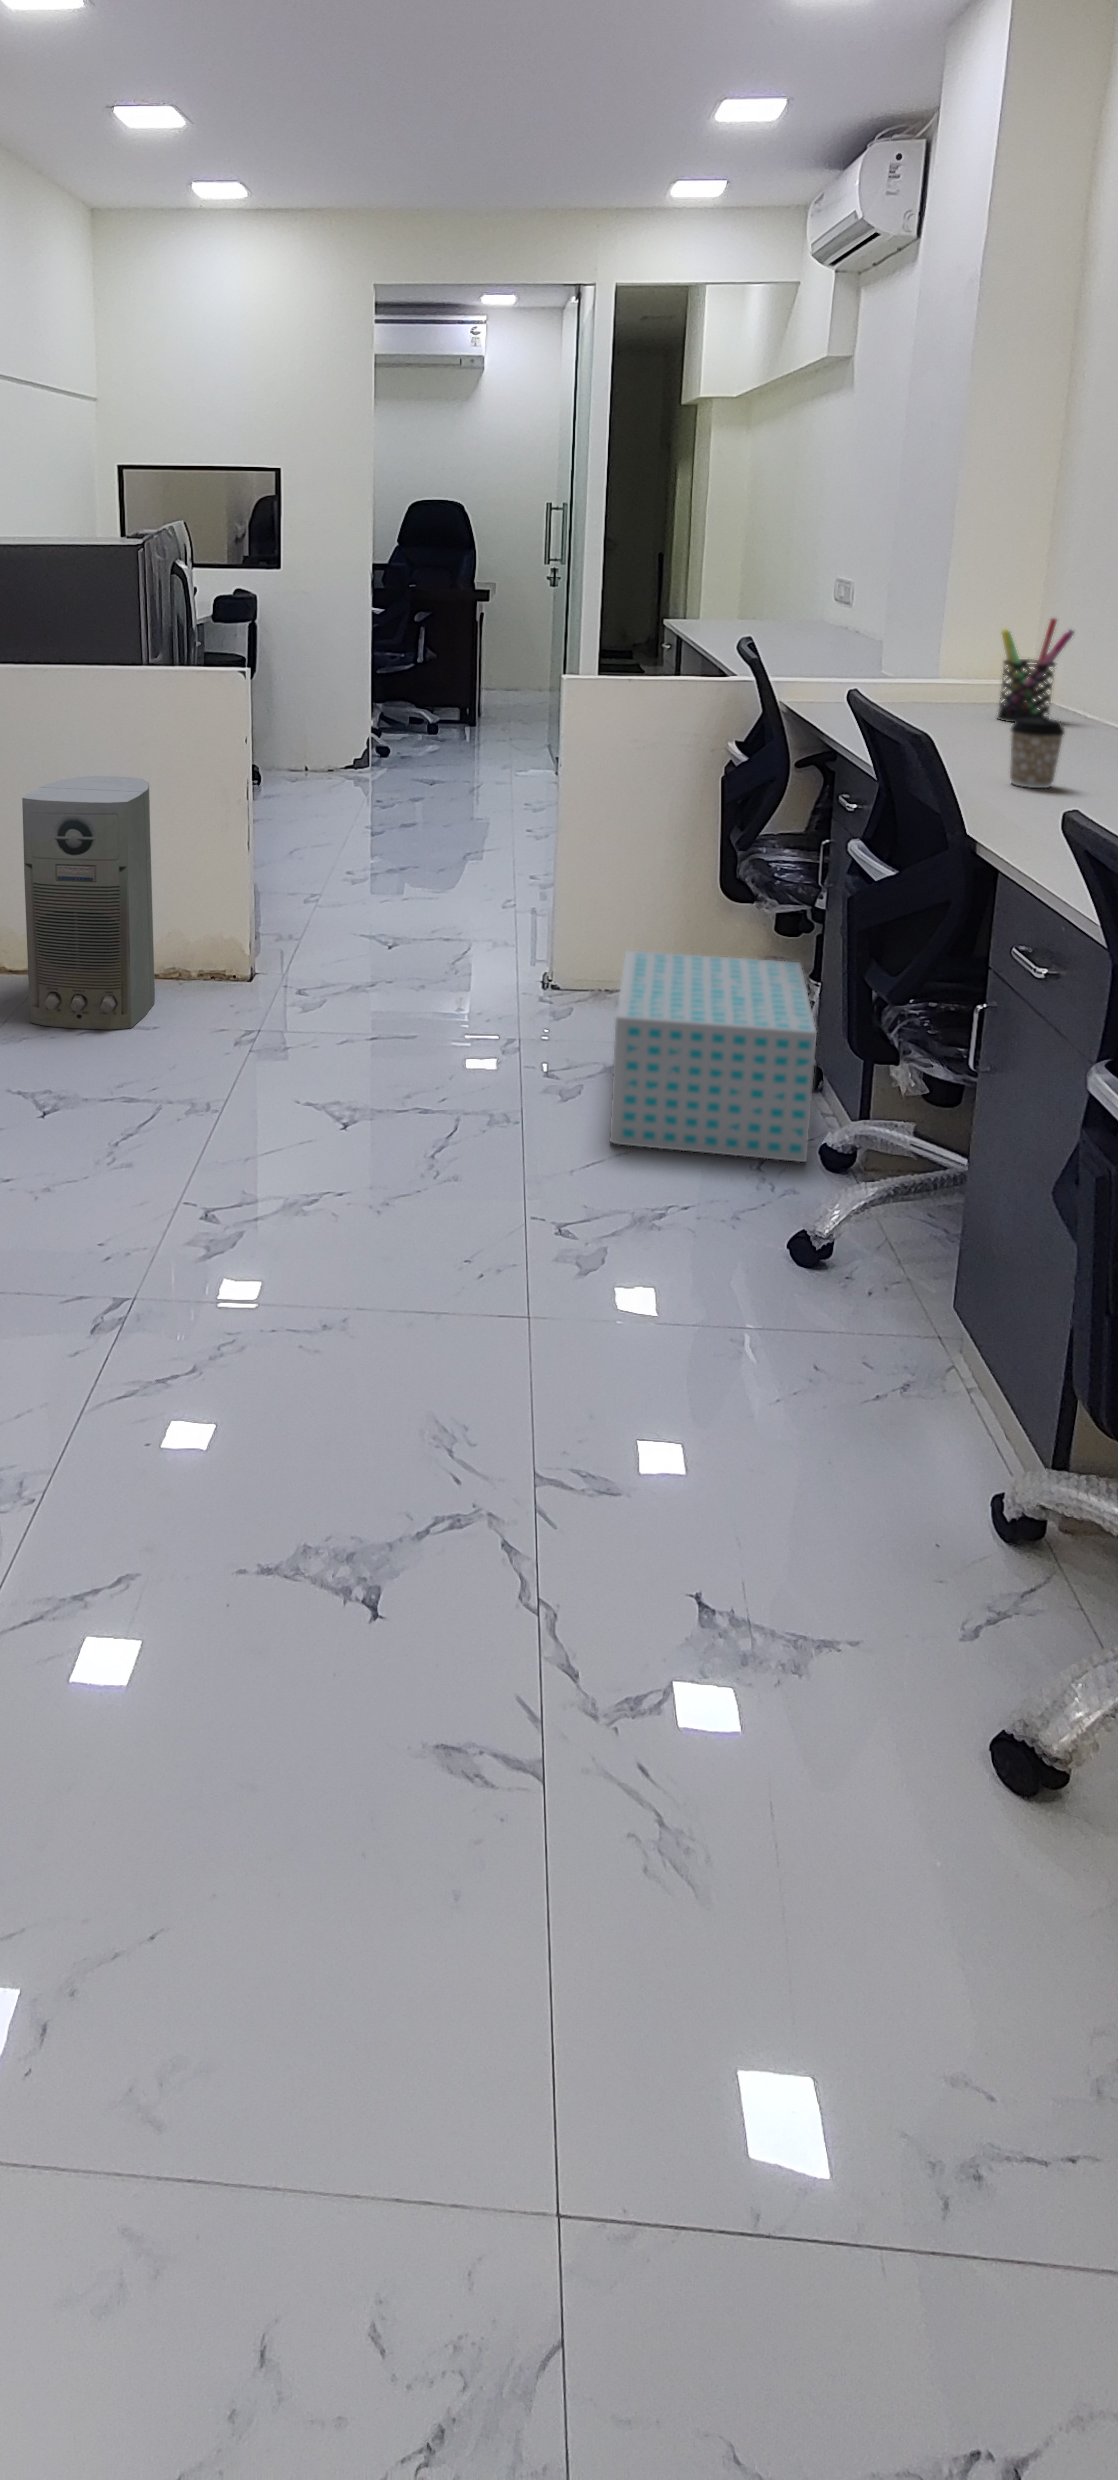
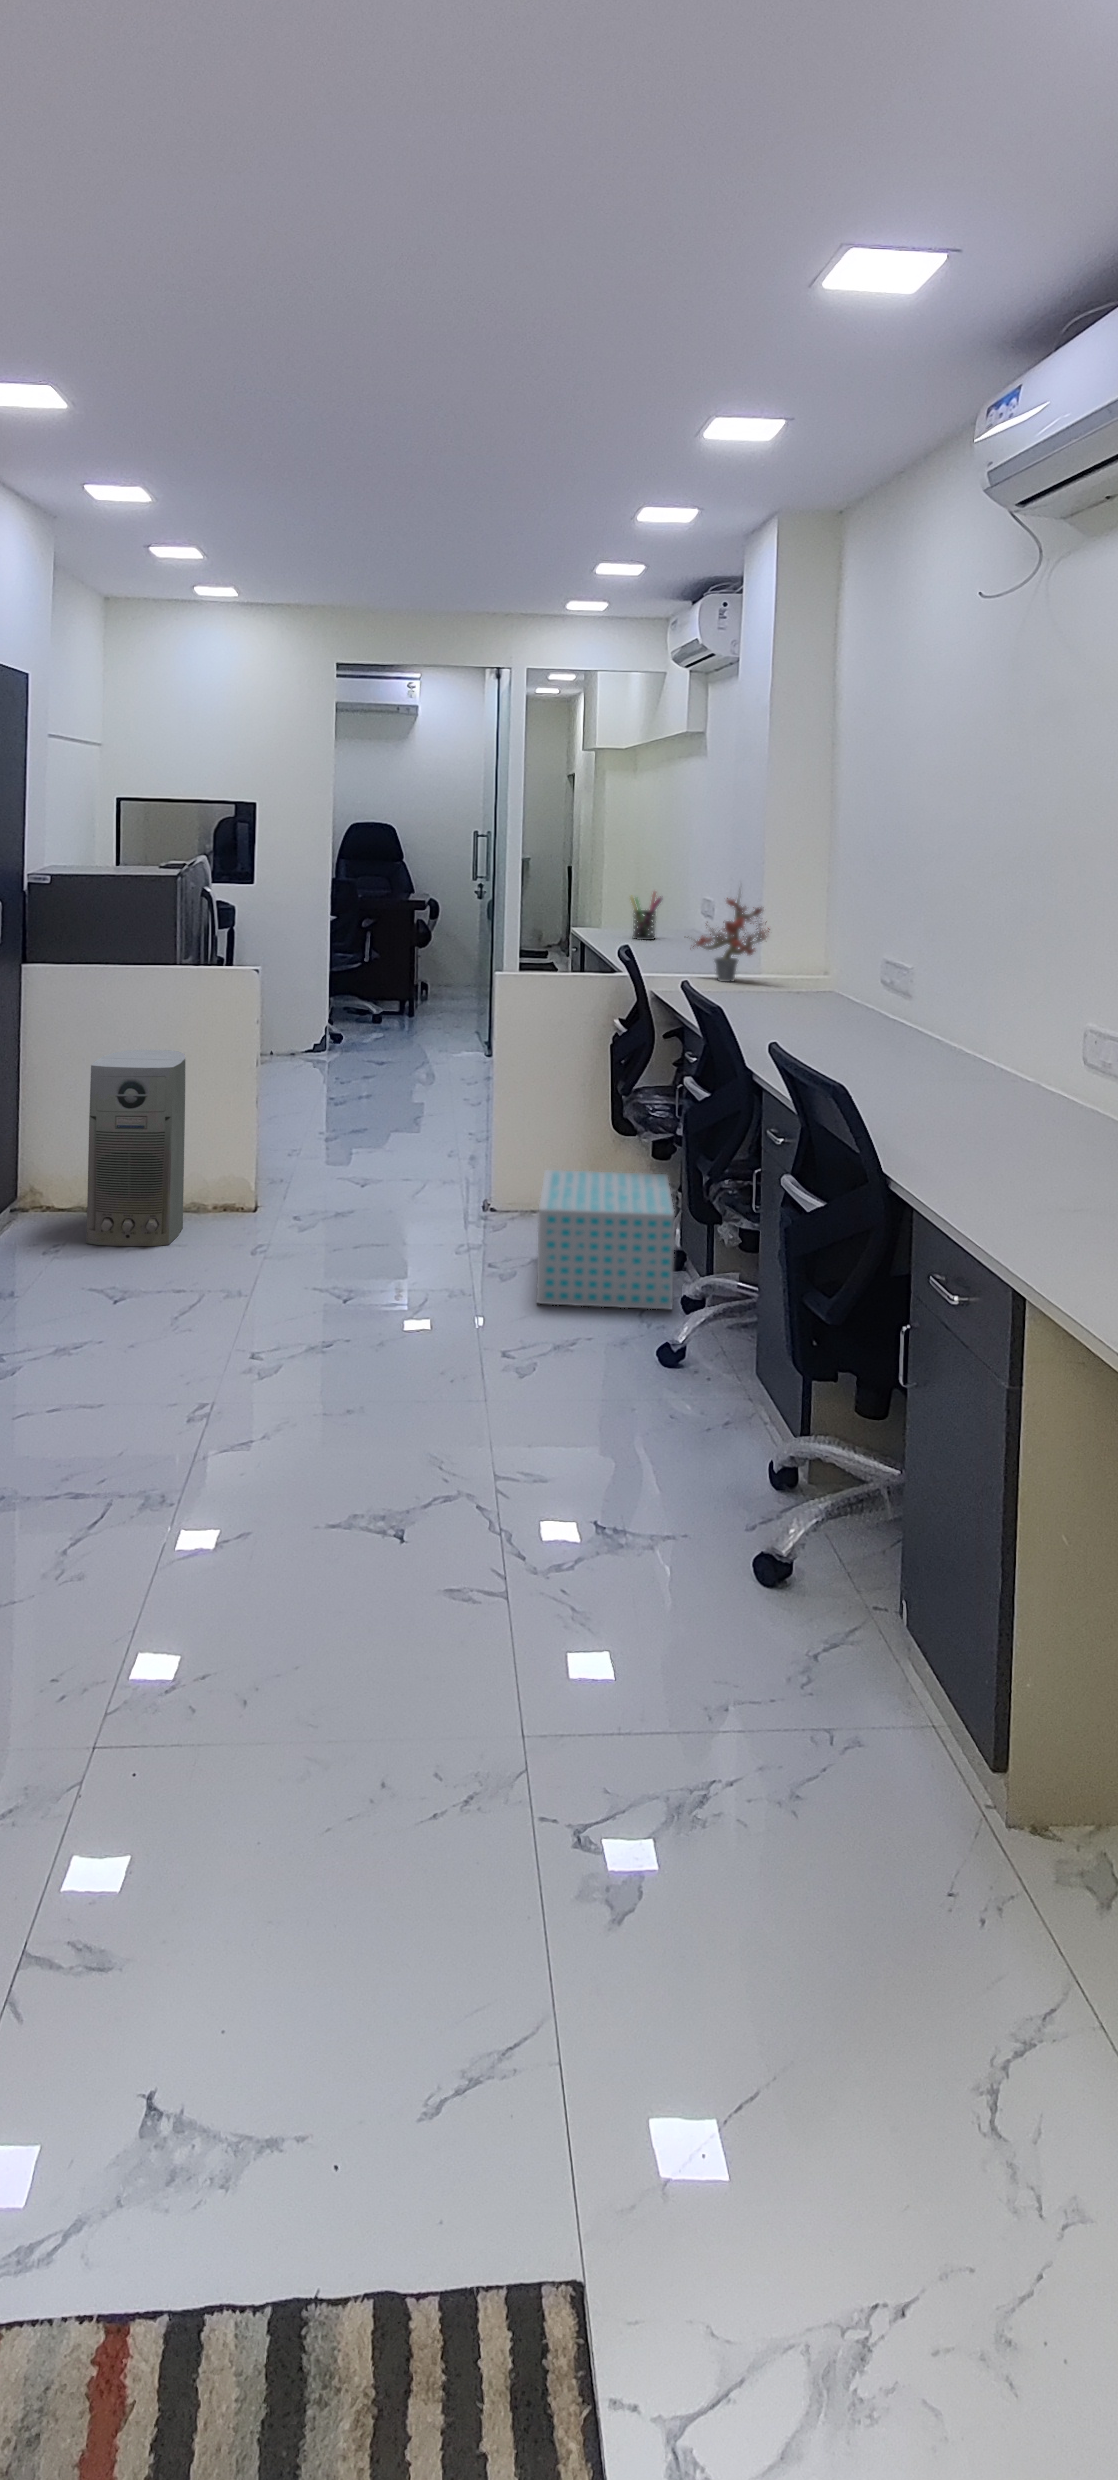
potted plant: none [825,545,961,689] -> present [687,898,770,982]
pen holder: present [998,618,1074,722] -> present [631,892,662,940]
coffee cup: present [1010,718,1064,788] -> none [782,998,814,1043]

